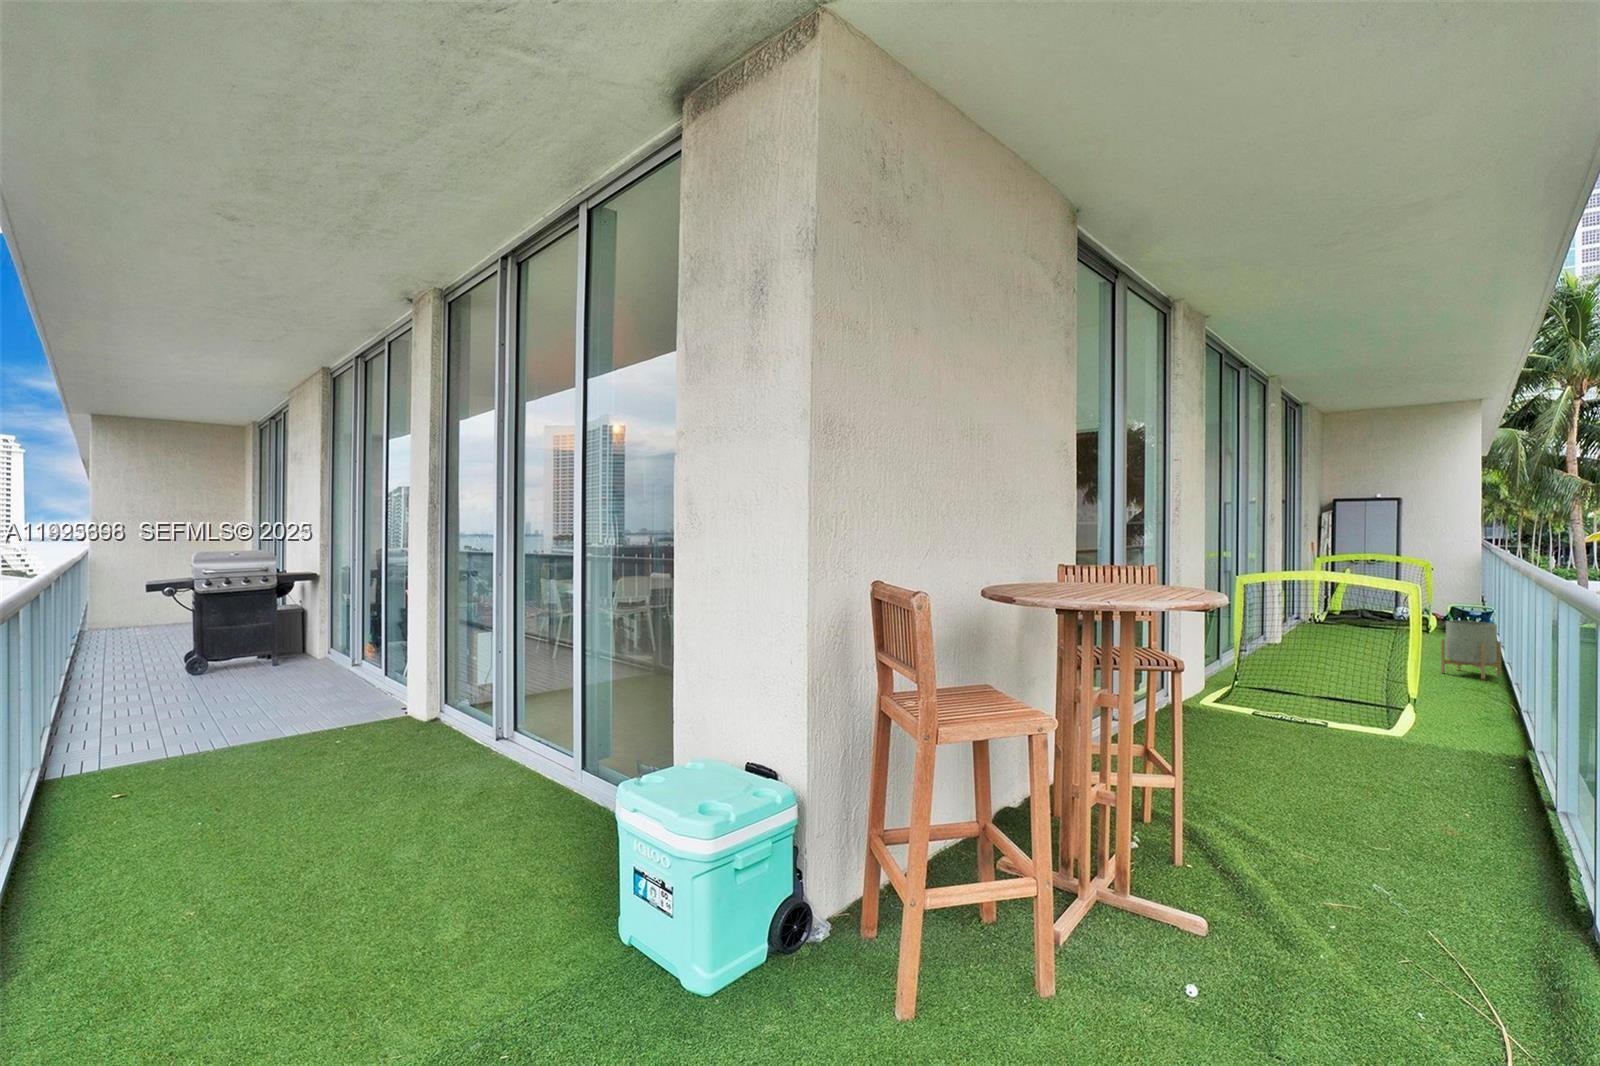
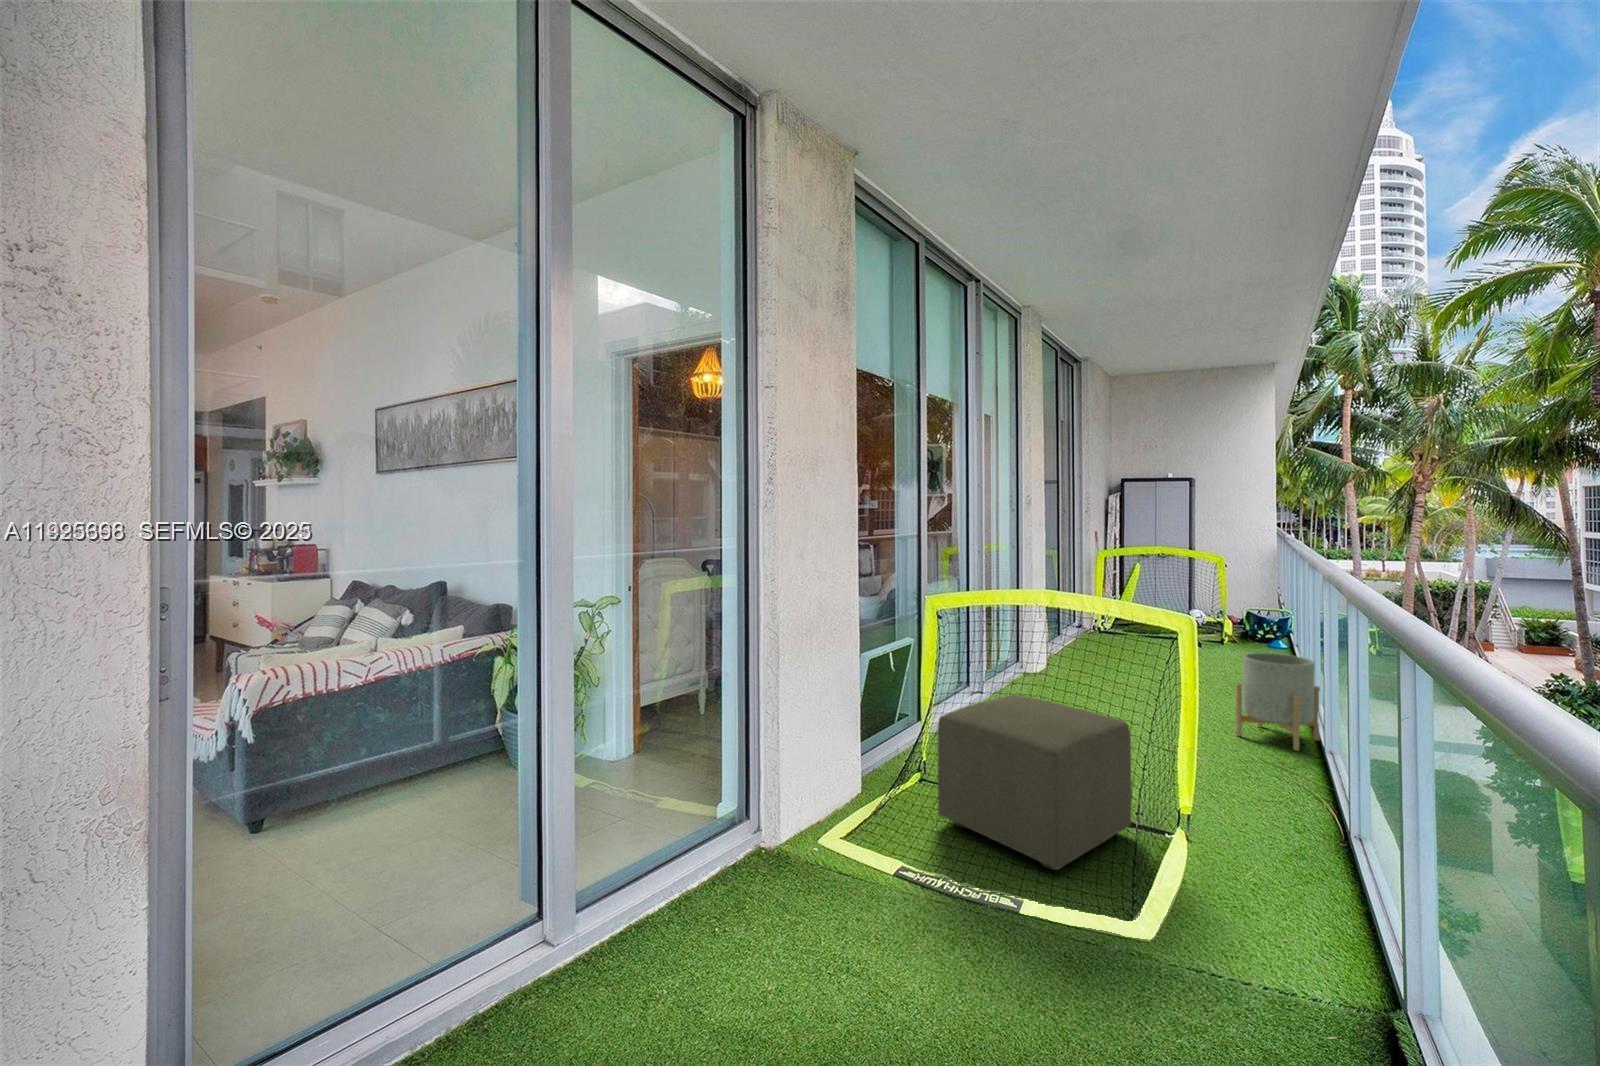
ottoman: none [1263,631,1379,705] -> present [938,695,1132,870]

